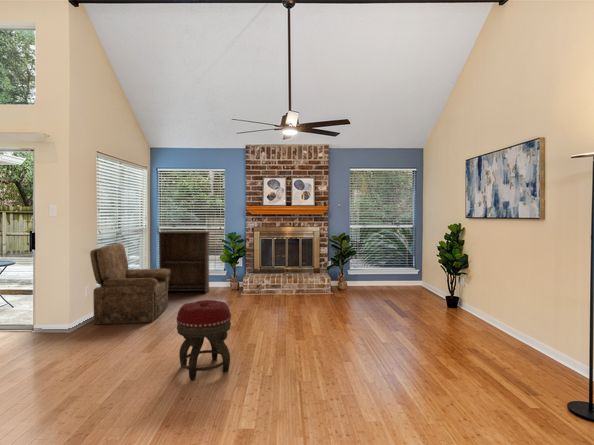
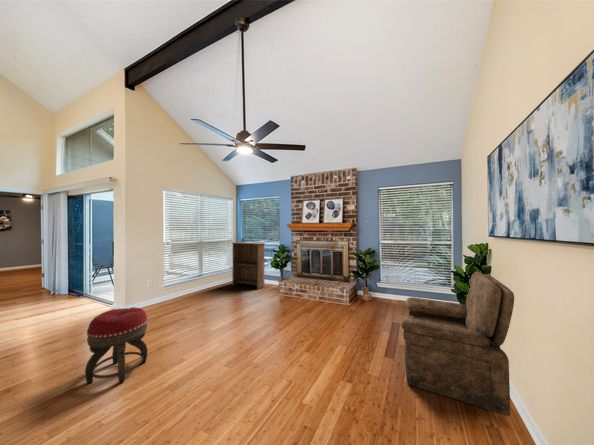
armchair: present [90,244,170,324] -> present [401,272,514,416]

